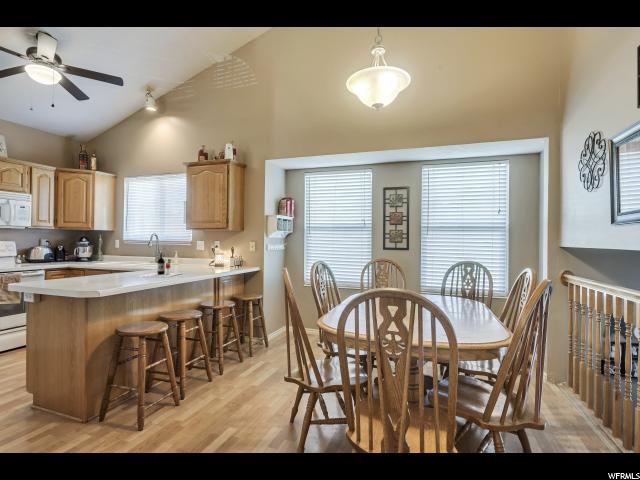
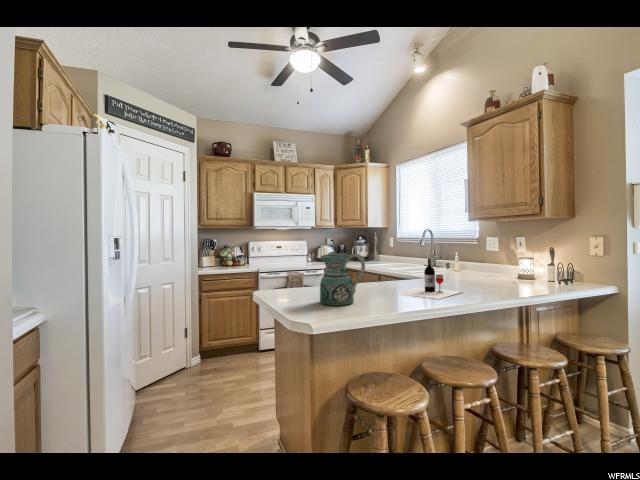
ceramic pitcher: none [82,248,120,284] -> present [320,253,365,306]

